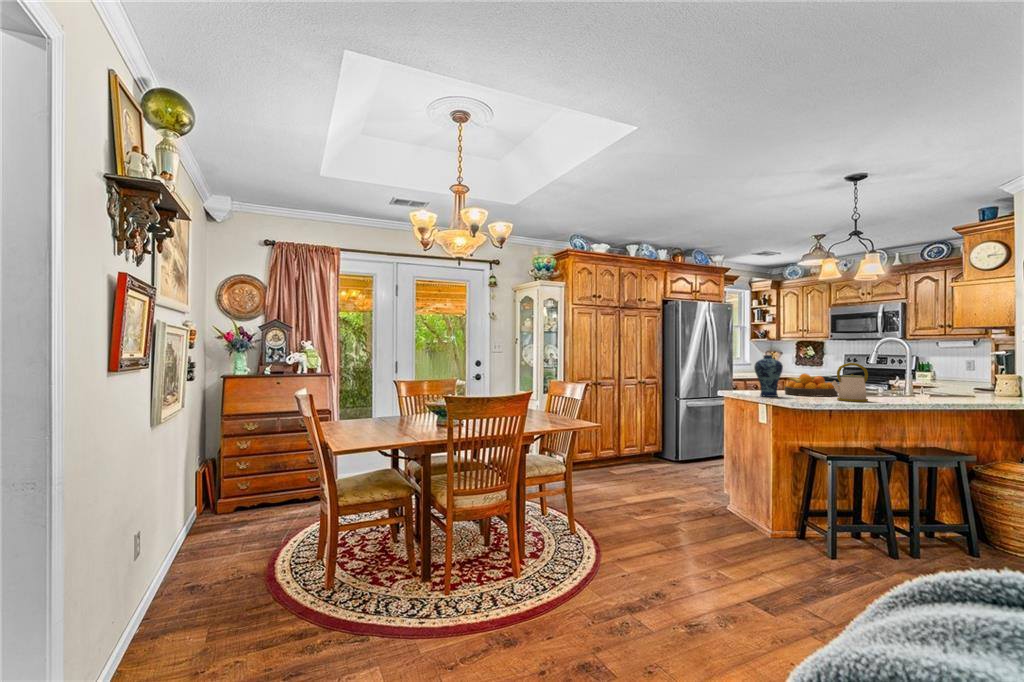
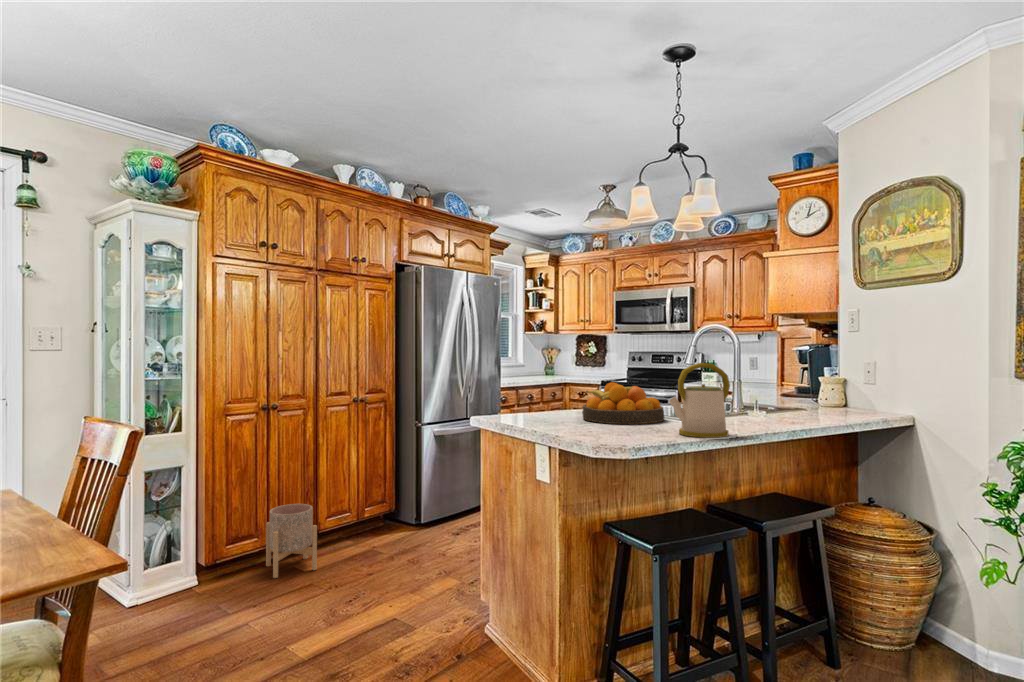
vase: present [754,355,783,397] -> none [535,350,585,431]
planter: none [597,437,625,474] -> present [266,504,317,578]

